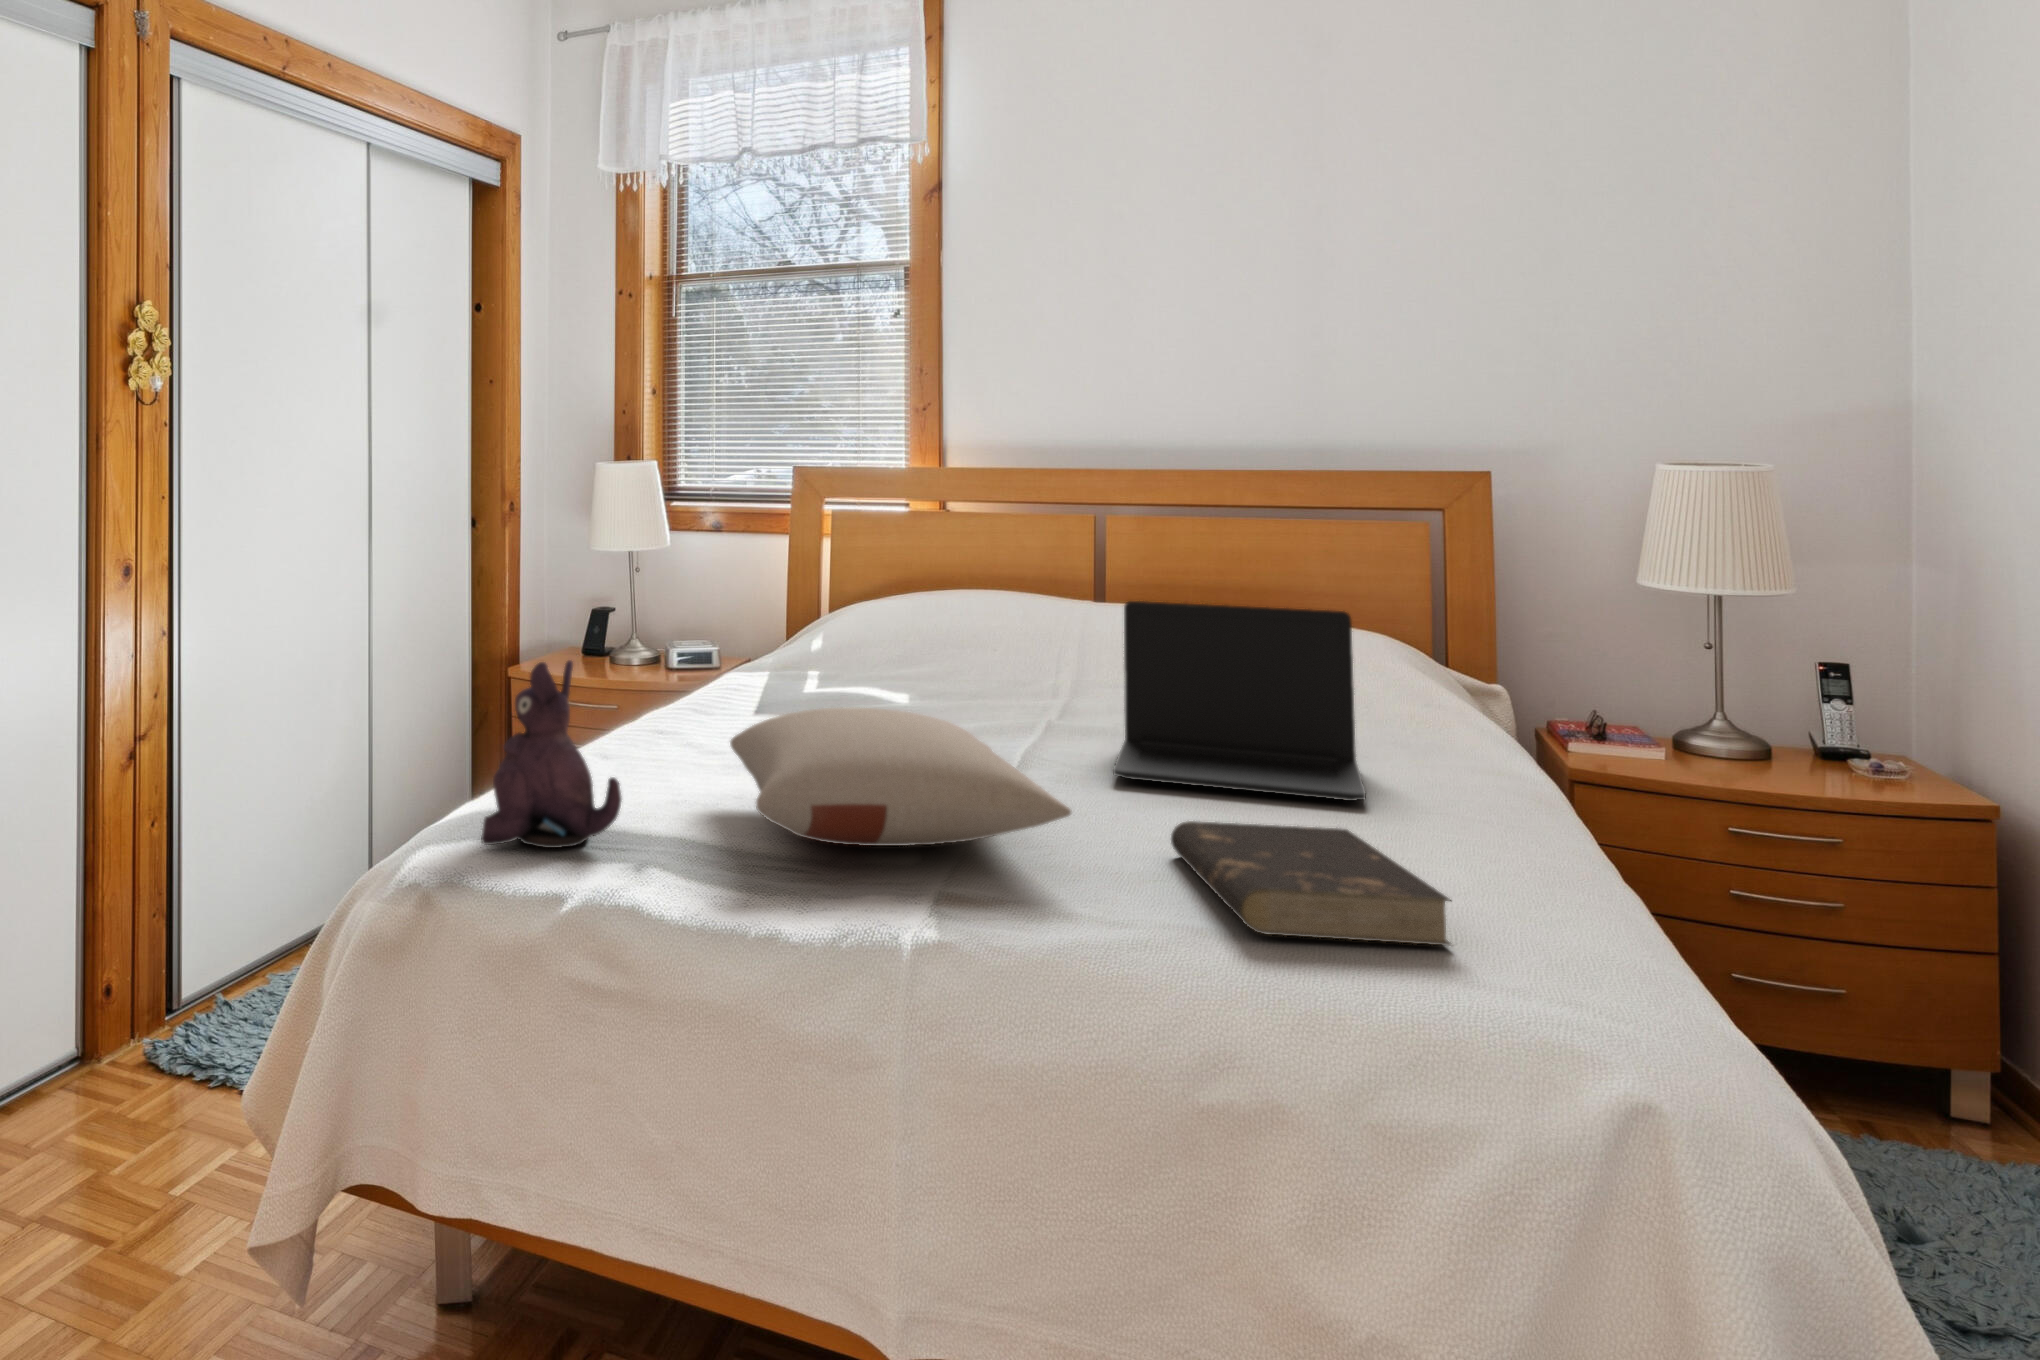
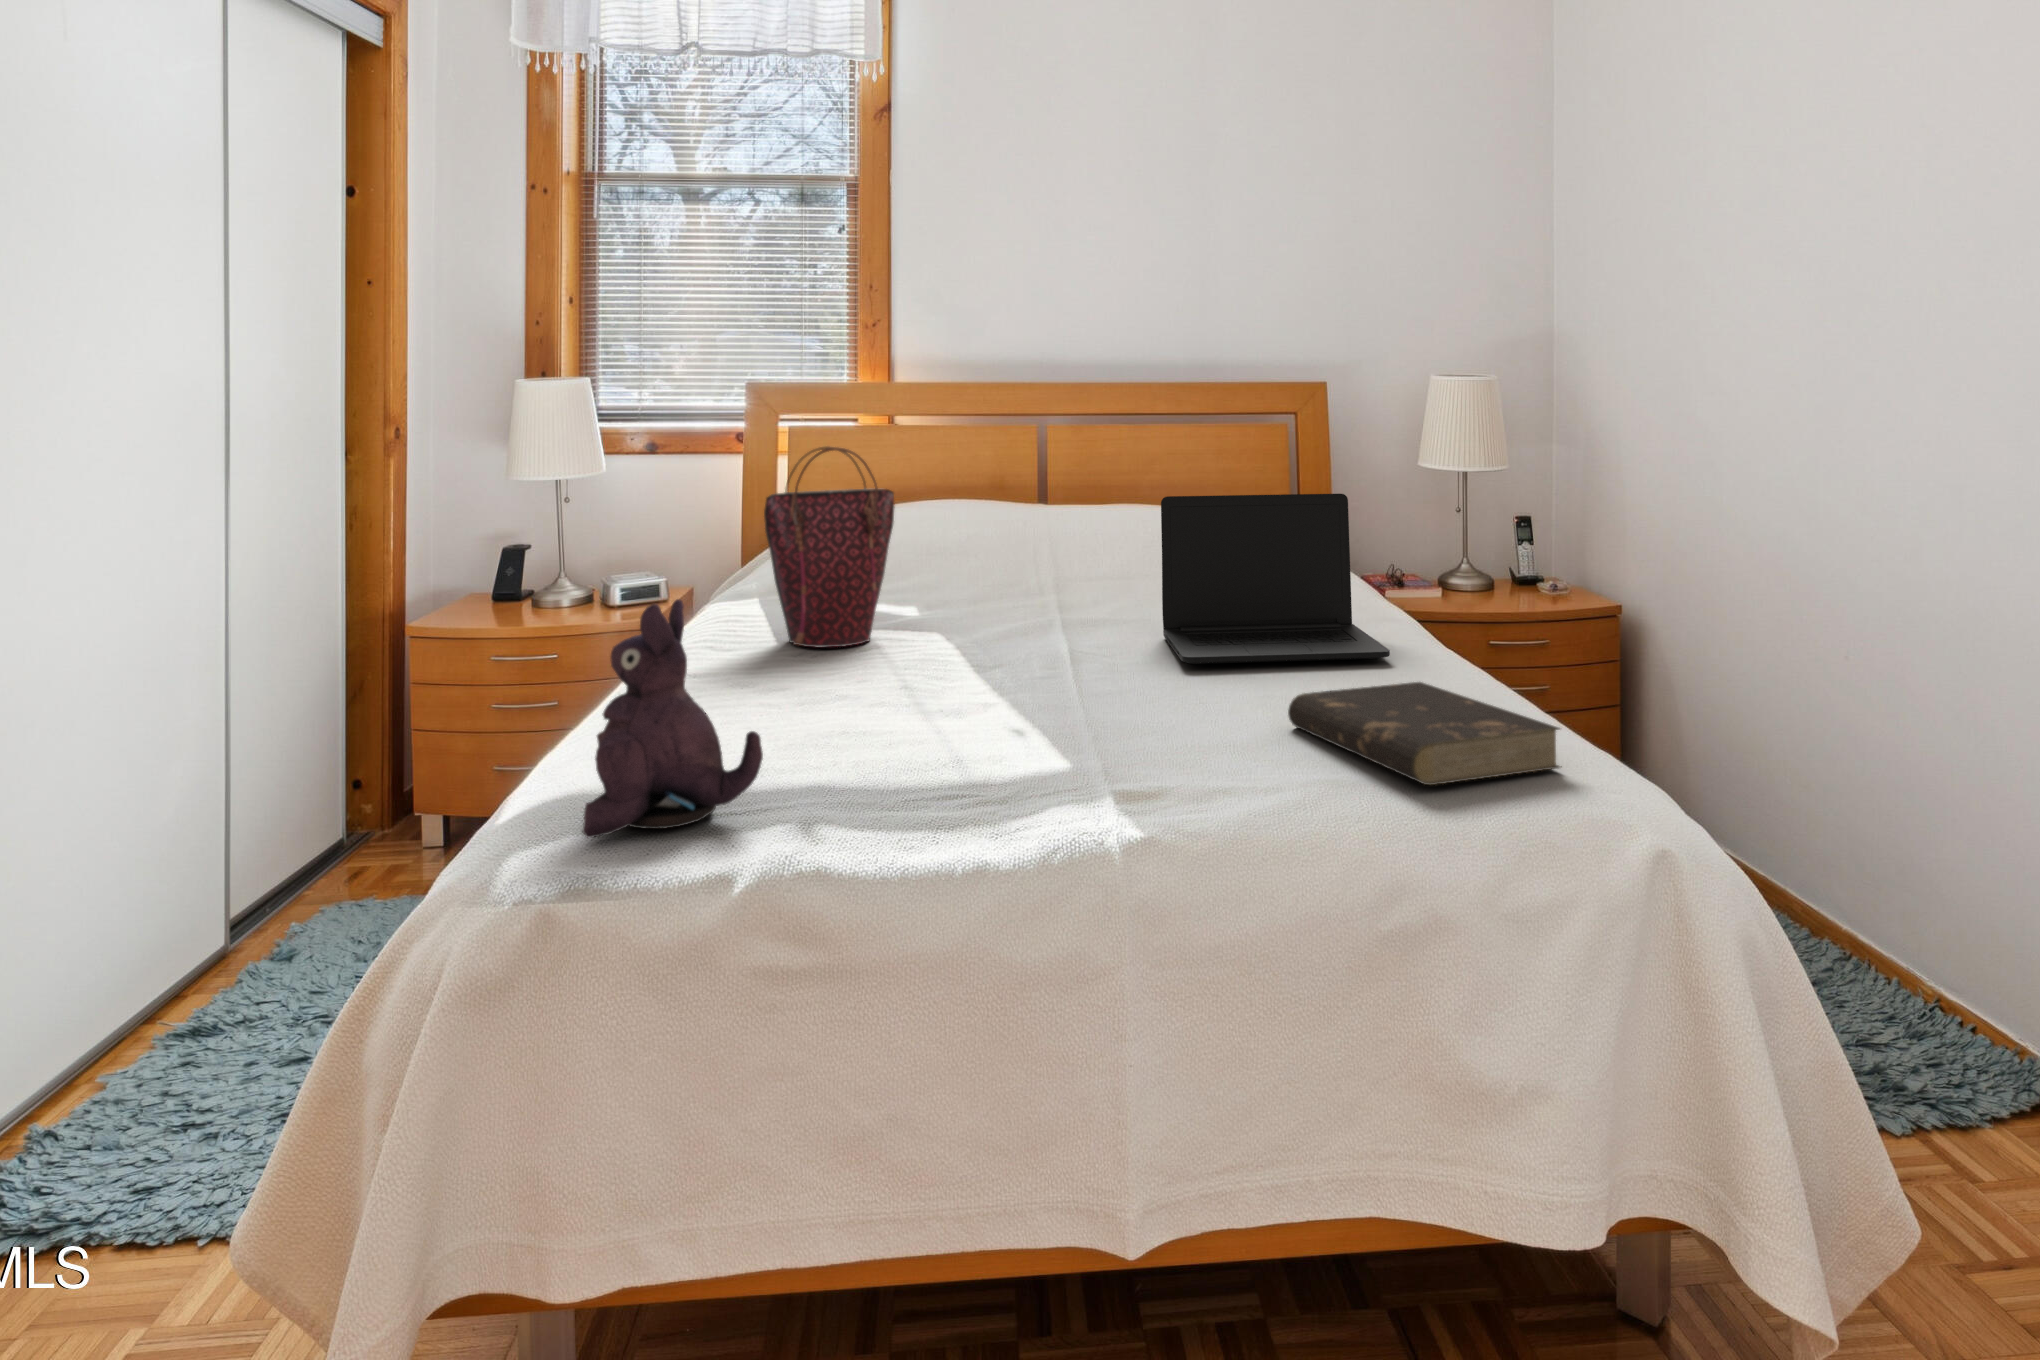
handbag: none [736,532,861,720] -> present [764,446,895,648]
pillow: present [730,708,1071,846] -> none [835,621,1235,767]

